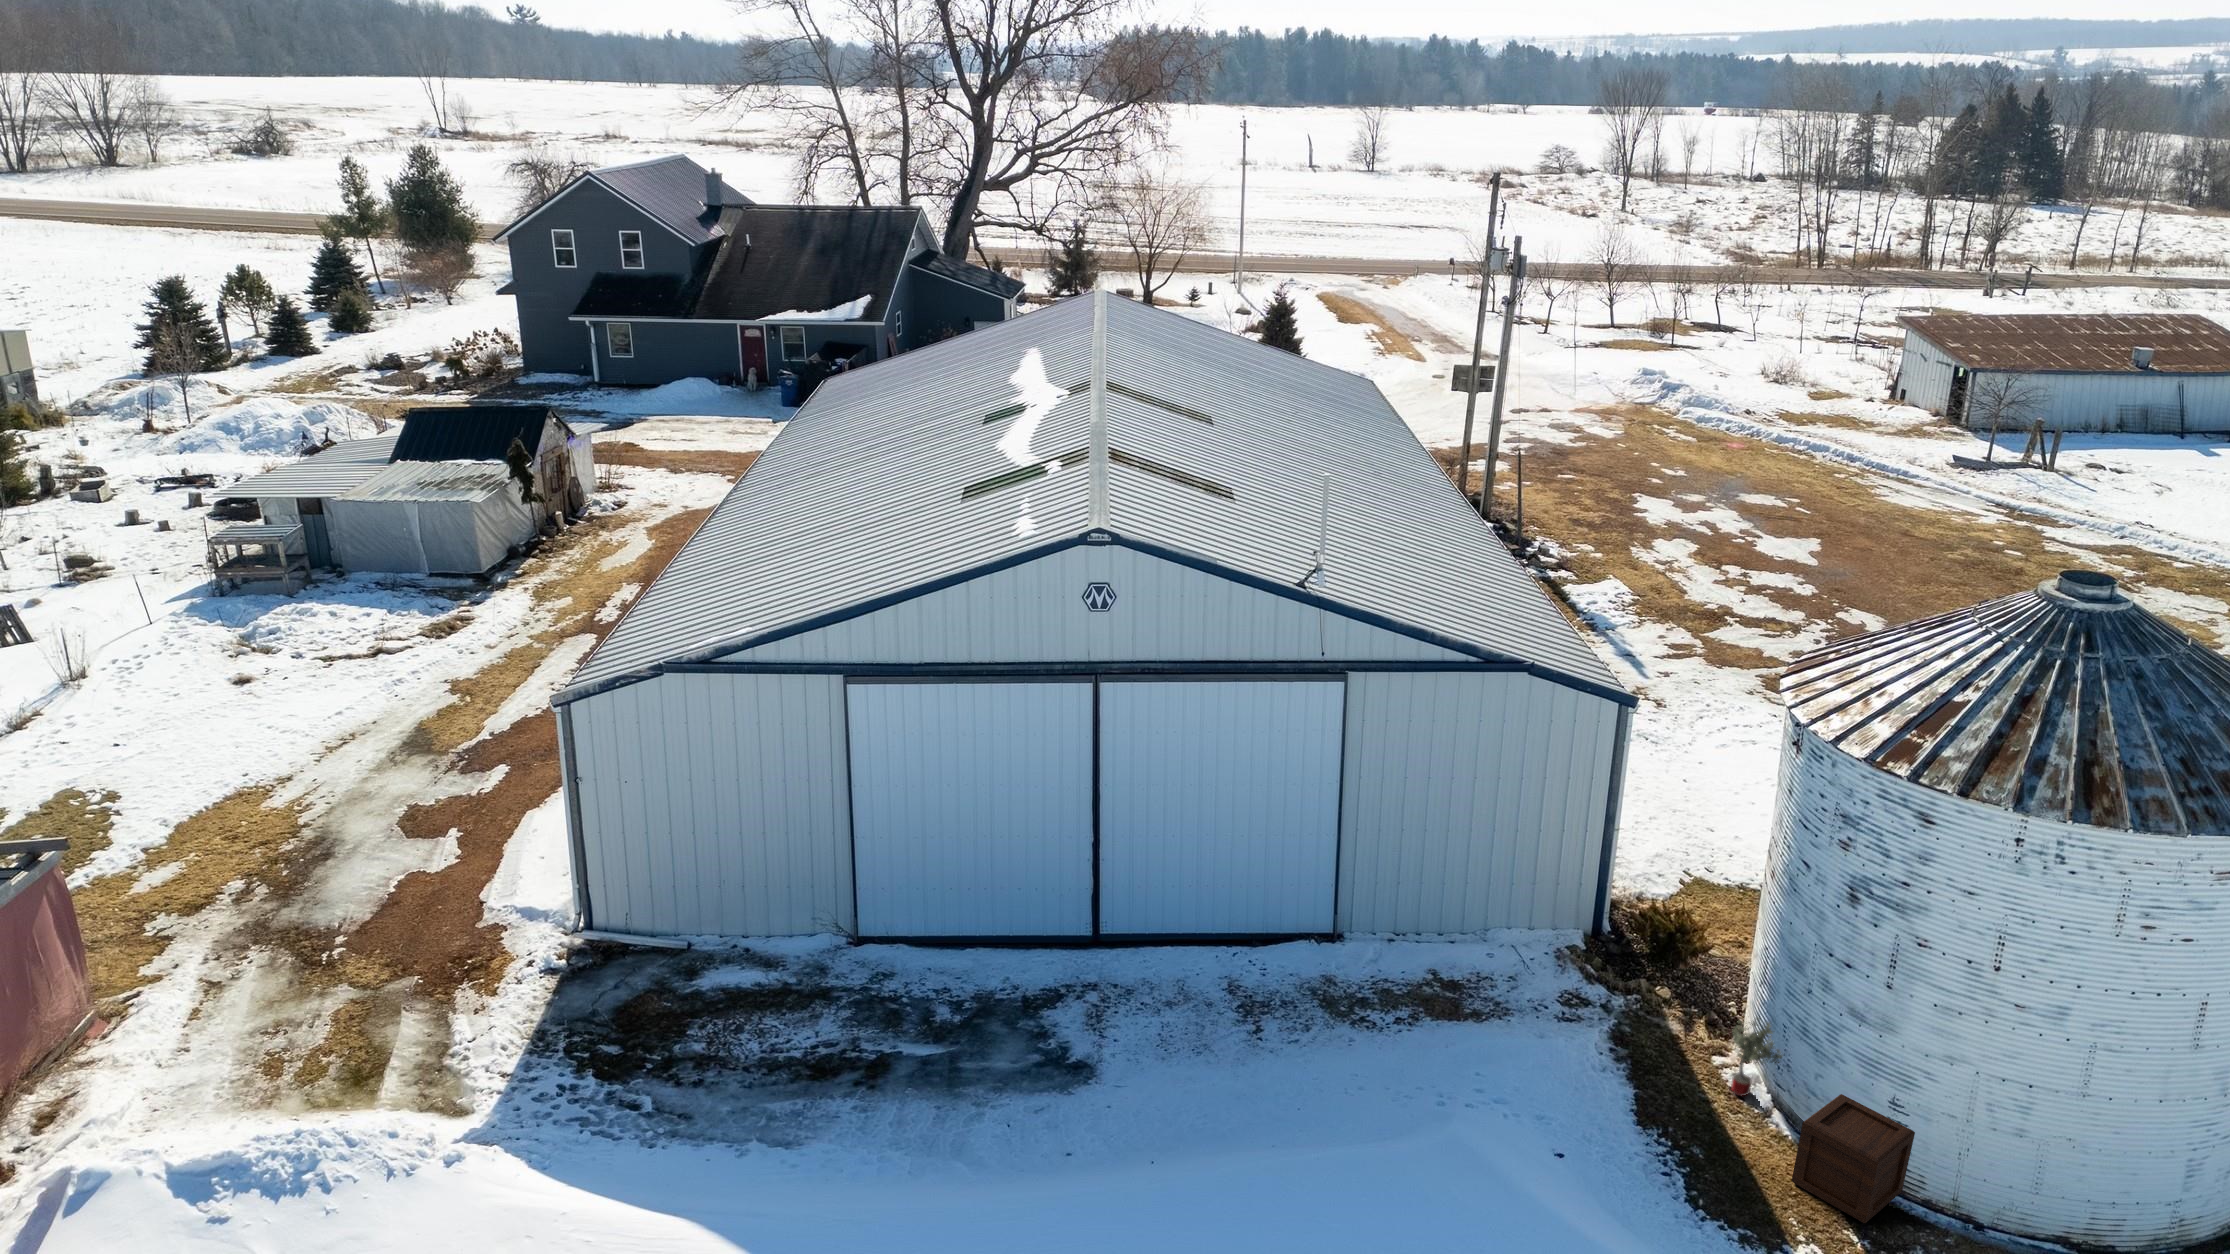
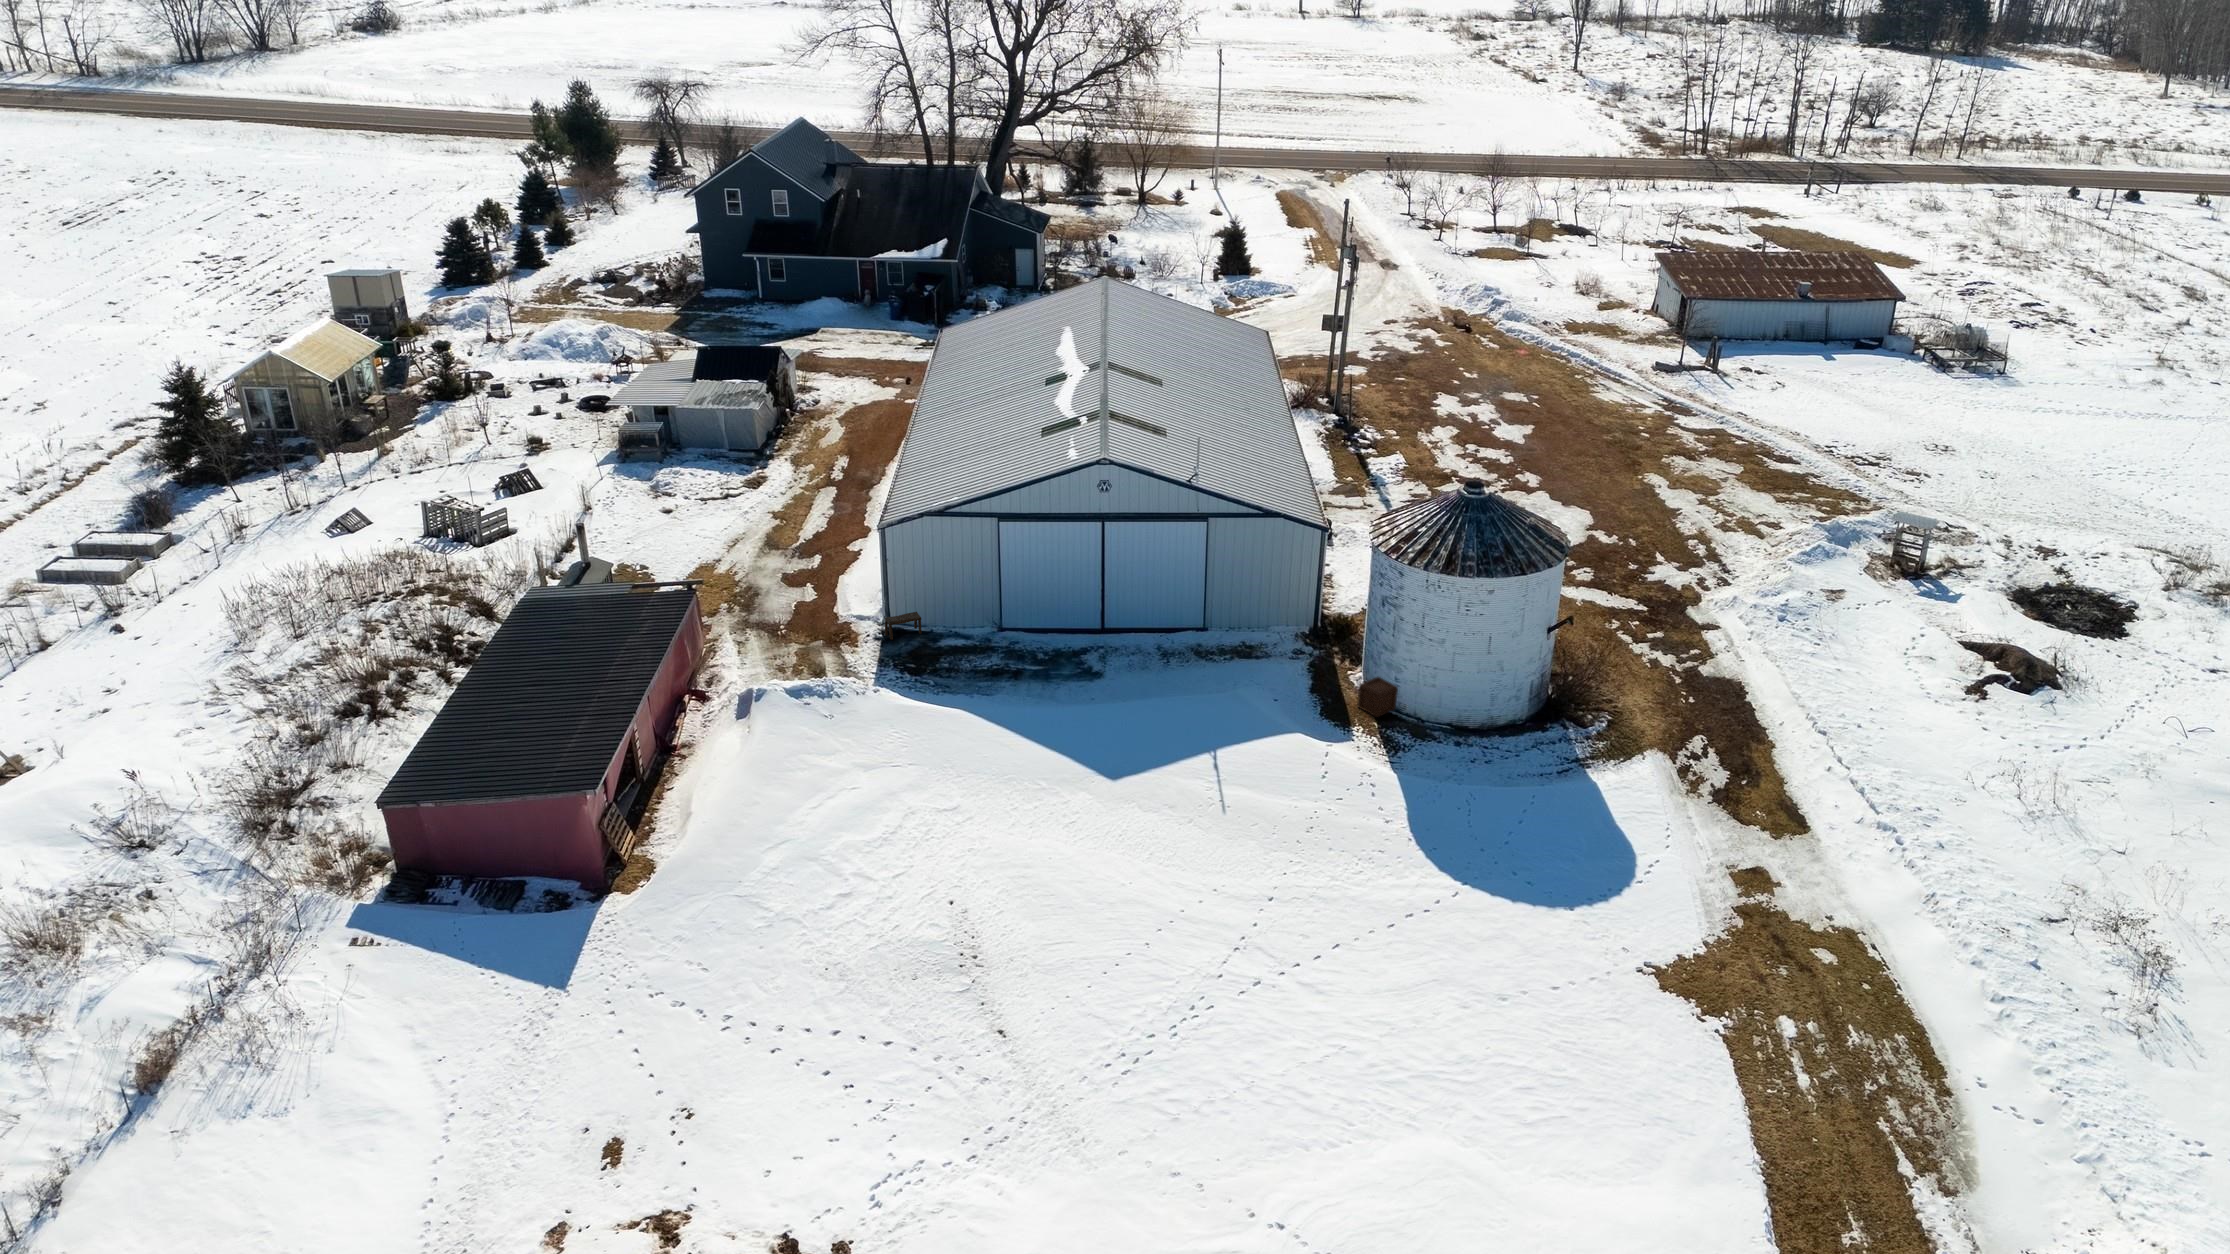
bench: none [567,900,659,973] -> present [885,612,922,640]
potted tree: present [1731,1018,1783,1096] -> none [1347,651,1366,683]

